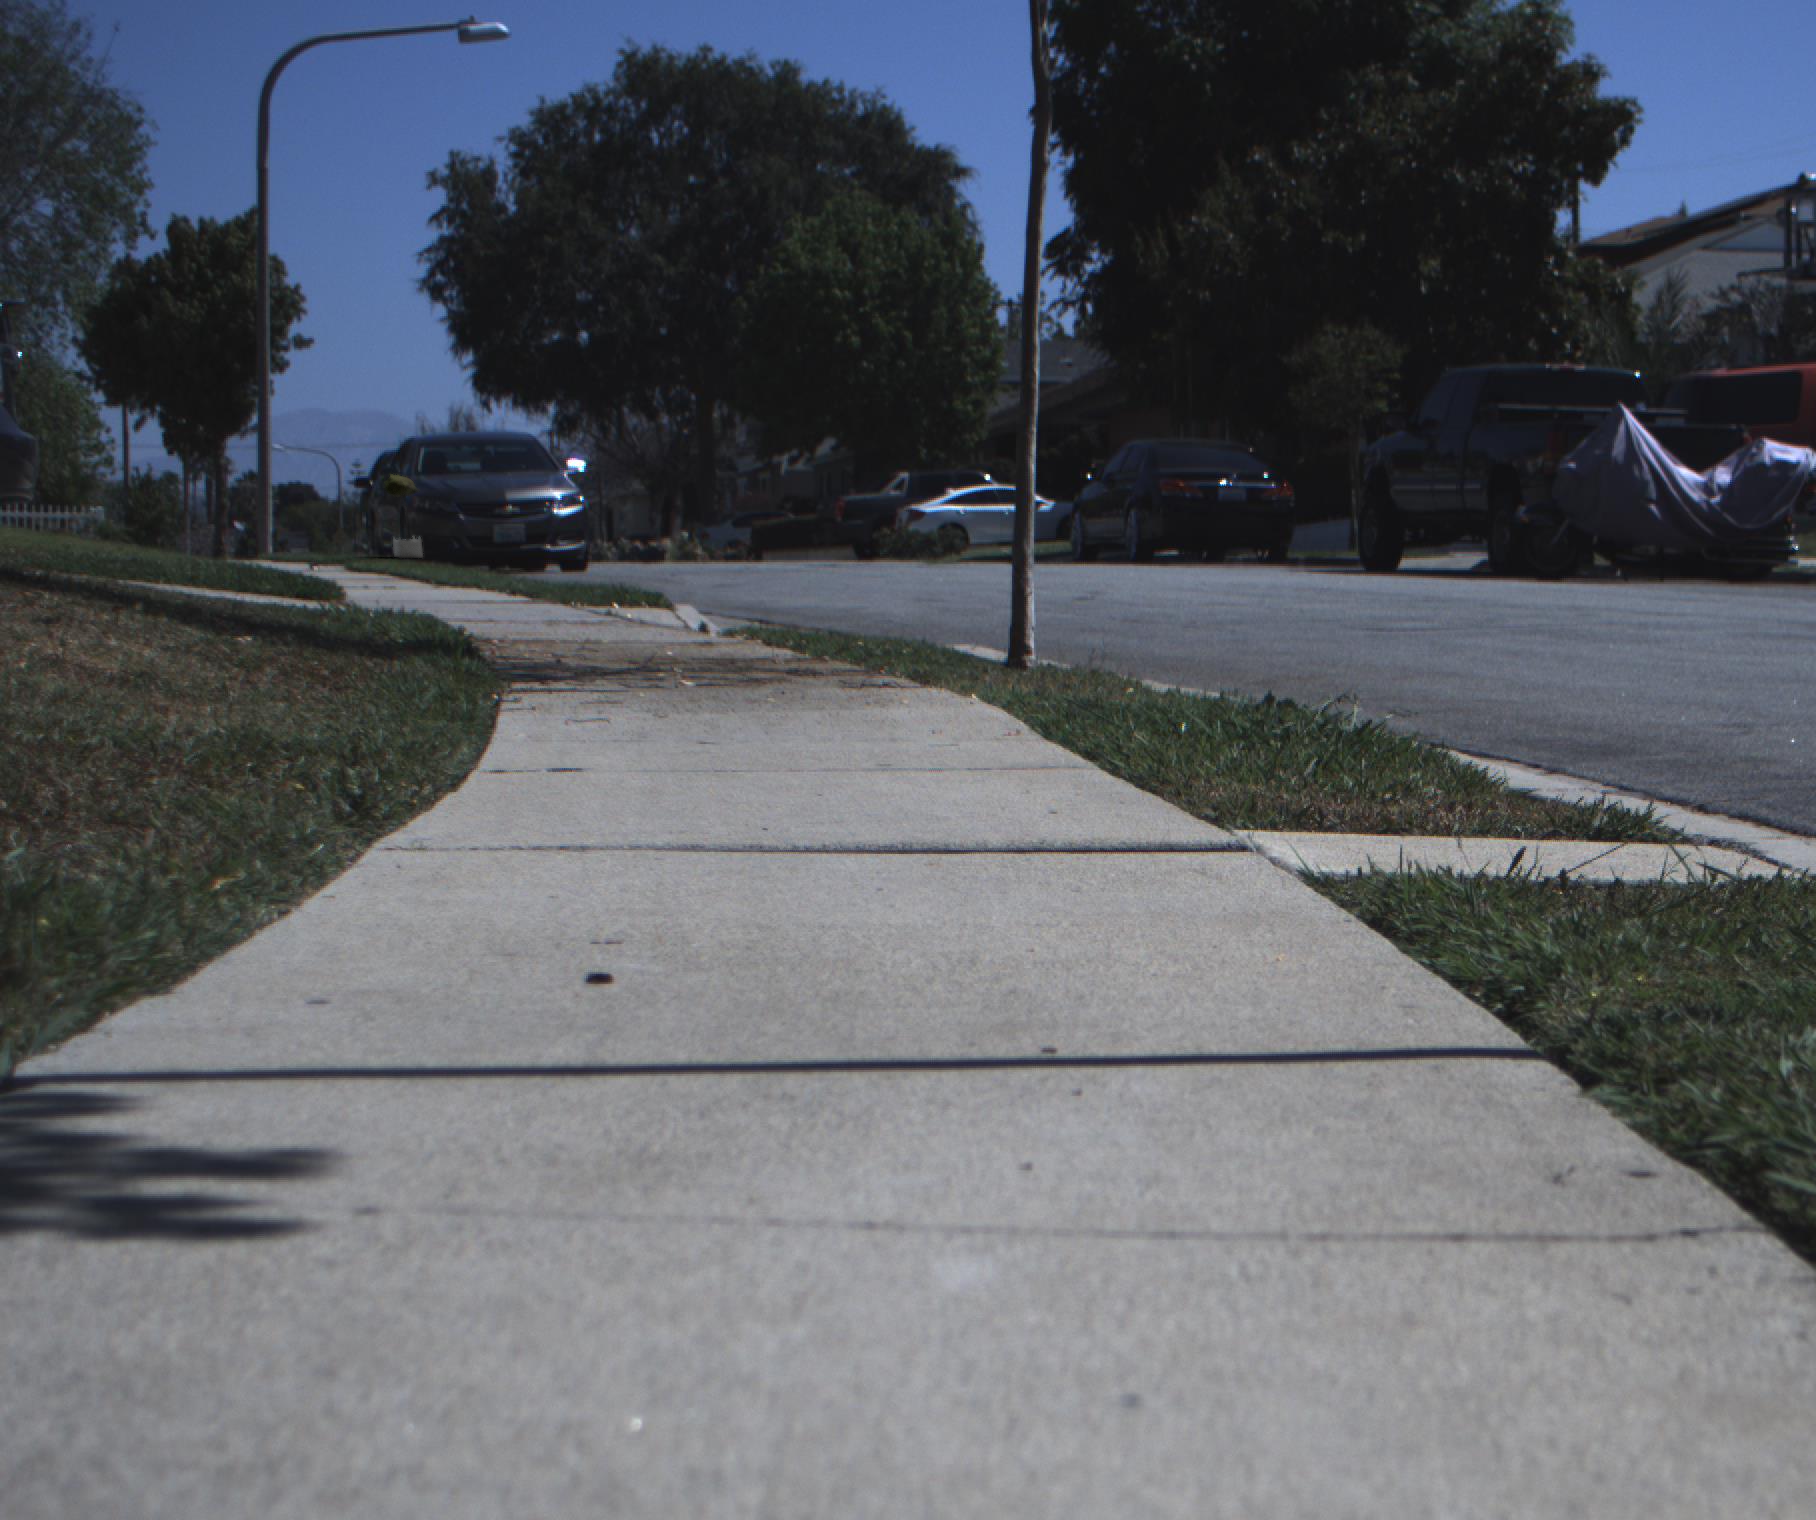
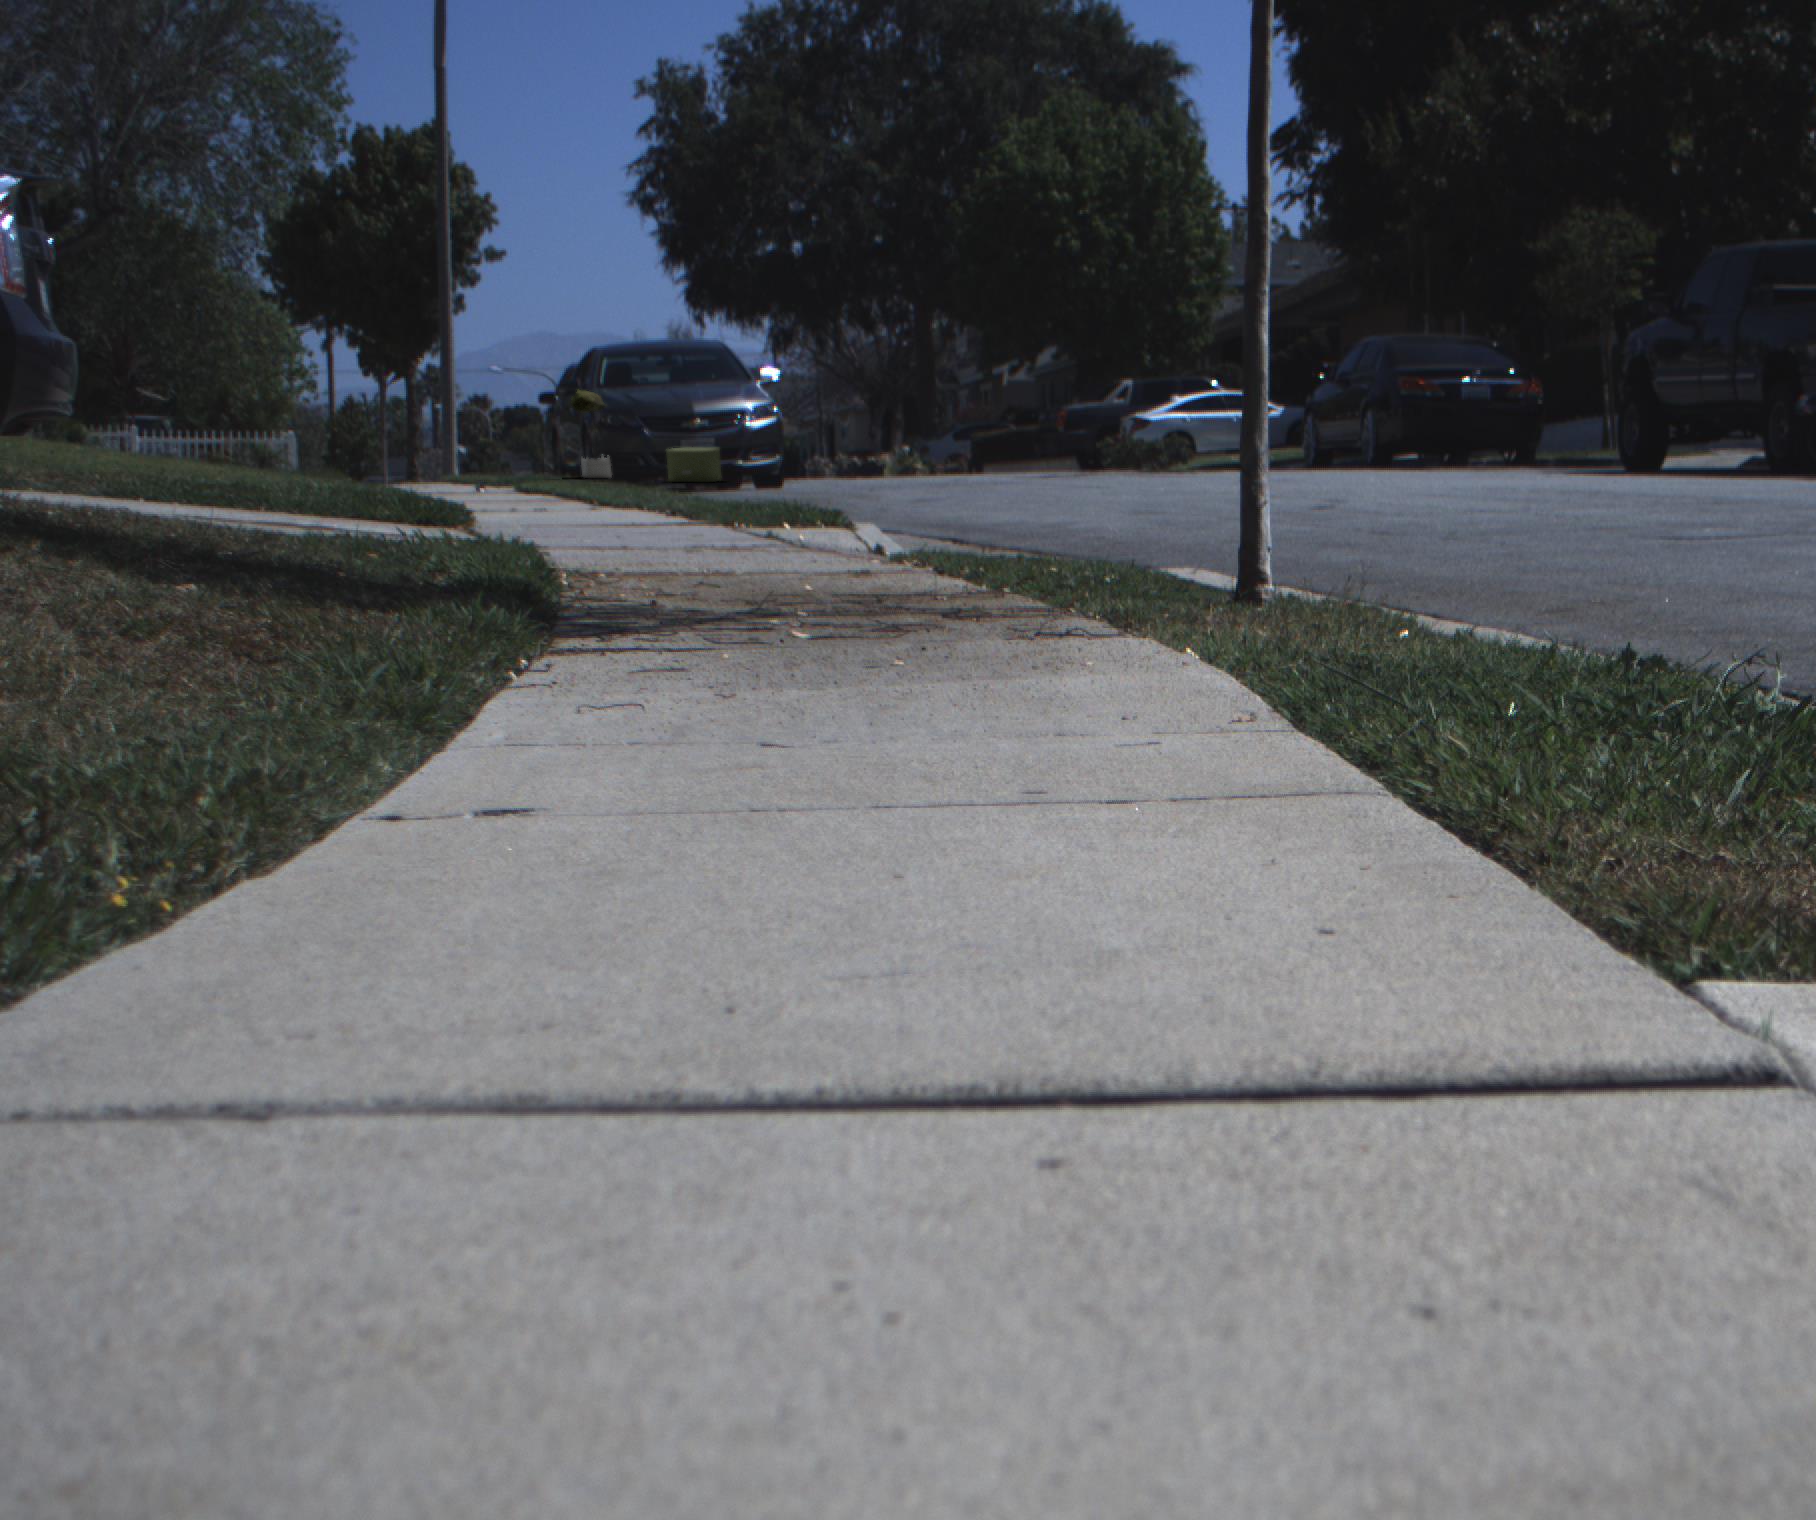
storage box: none [477,531,531,564] -> present [666,448,721,482]

